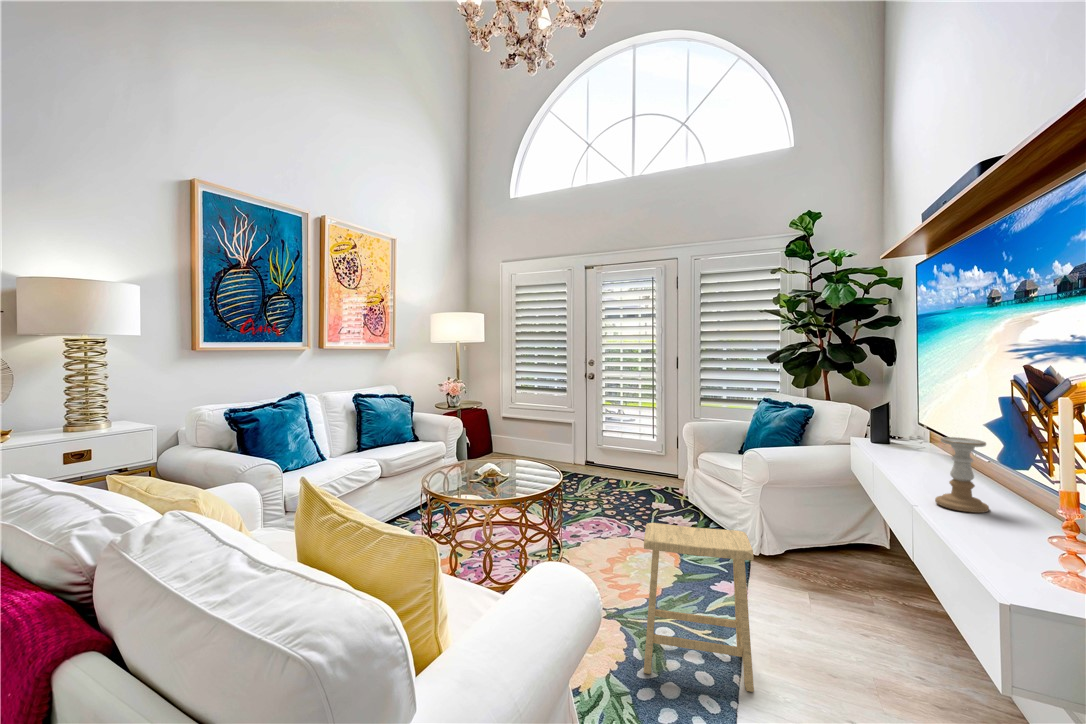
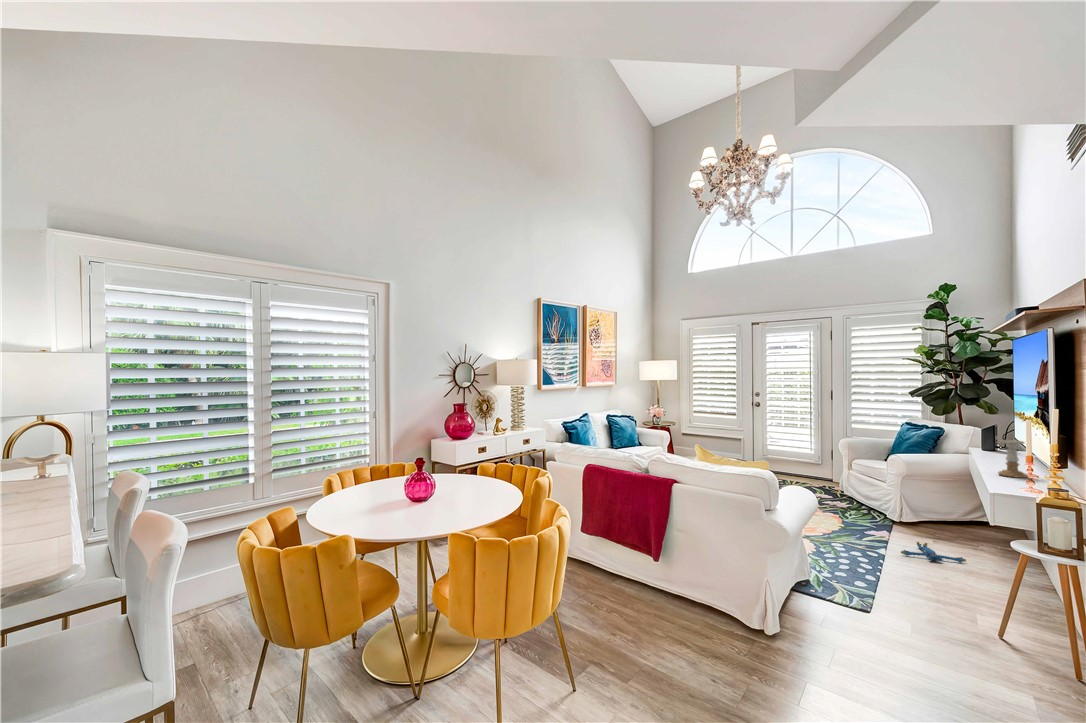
footstool: present [644,523,754,692] -> none [824,485,892,570]
plush toy: none [764,600,863,647] -> present [901,542,966,563]

